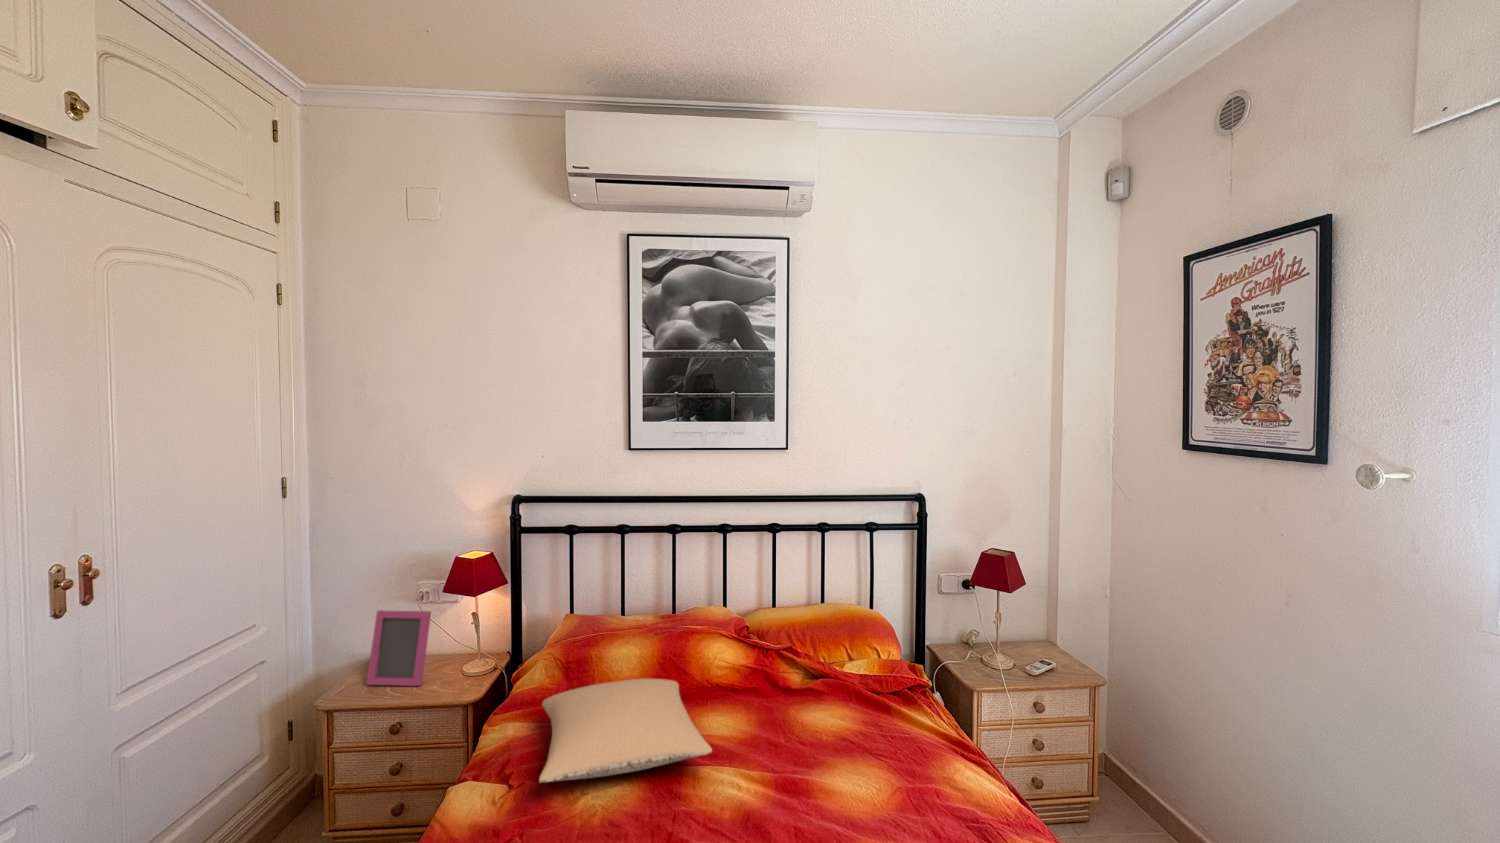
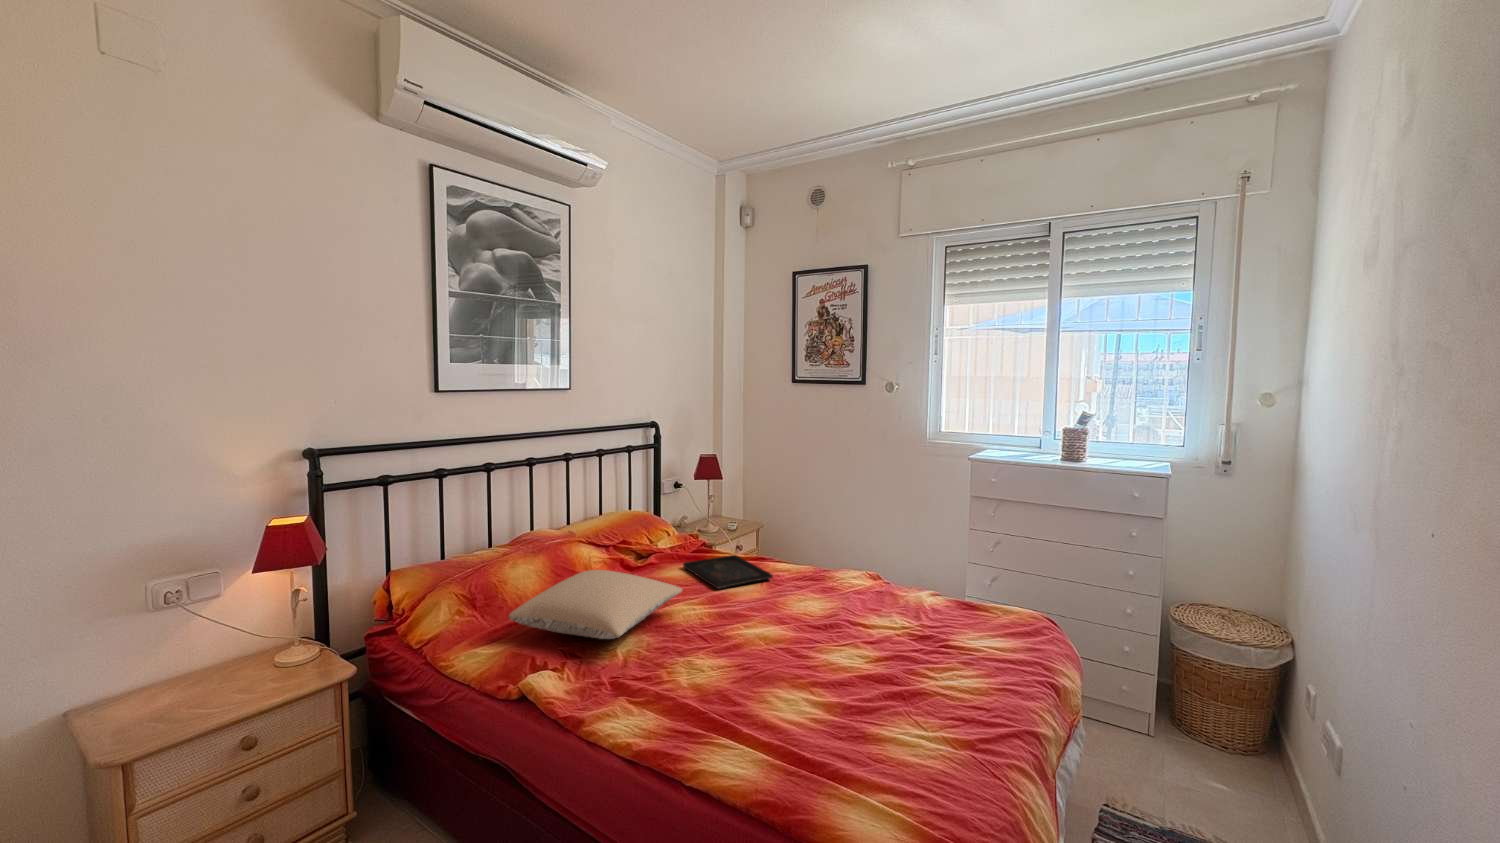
picture frame: present [366,610,431,686] -> none [147,596,253,716]
tray: none [809,708,925,792] -> present [683,555,773,589]

